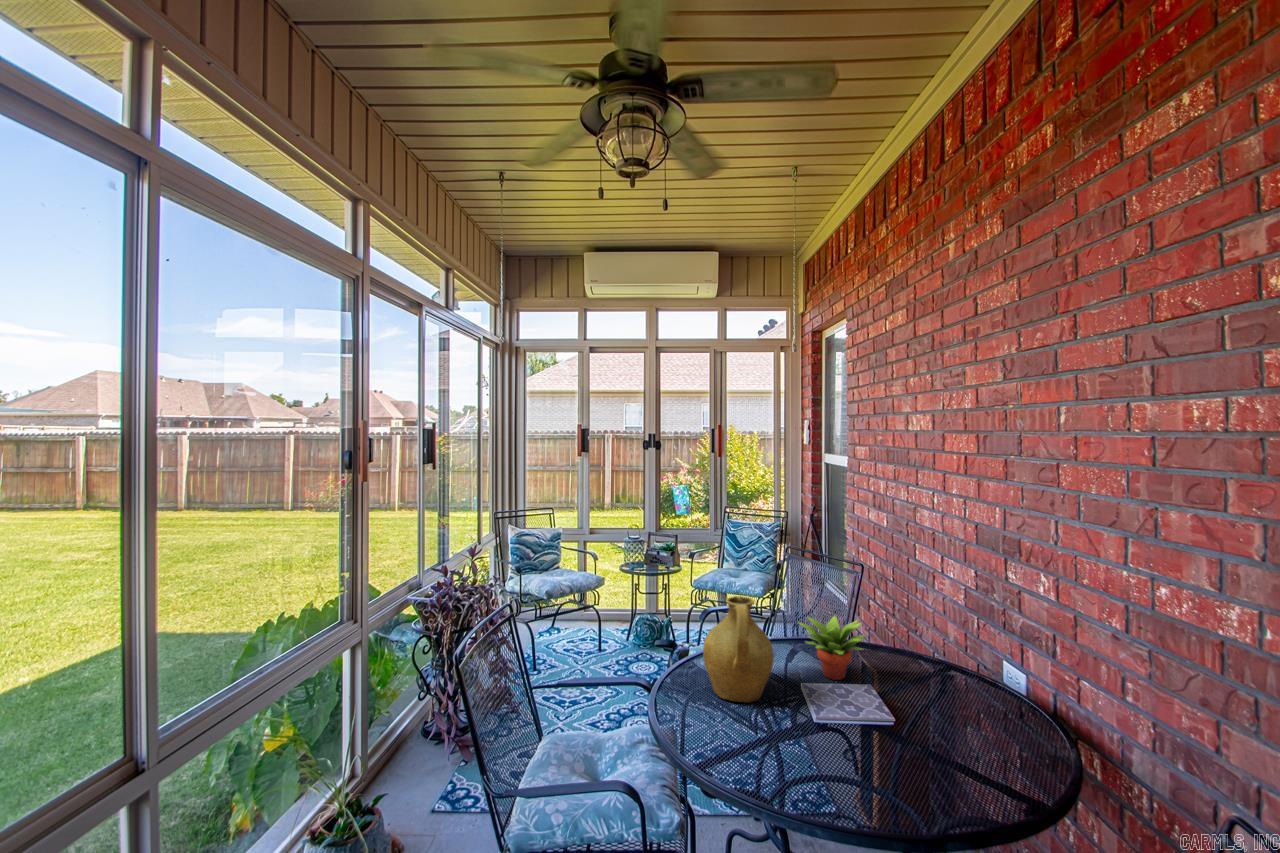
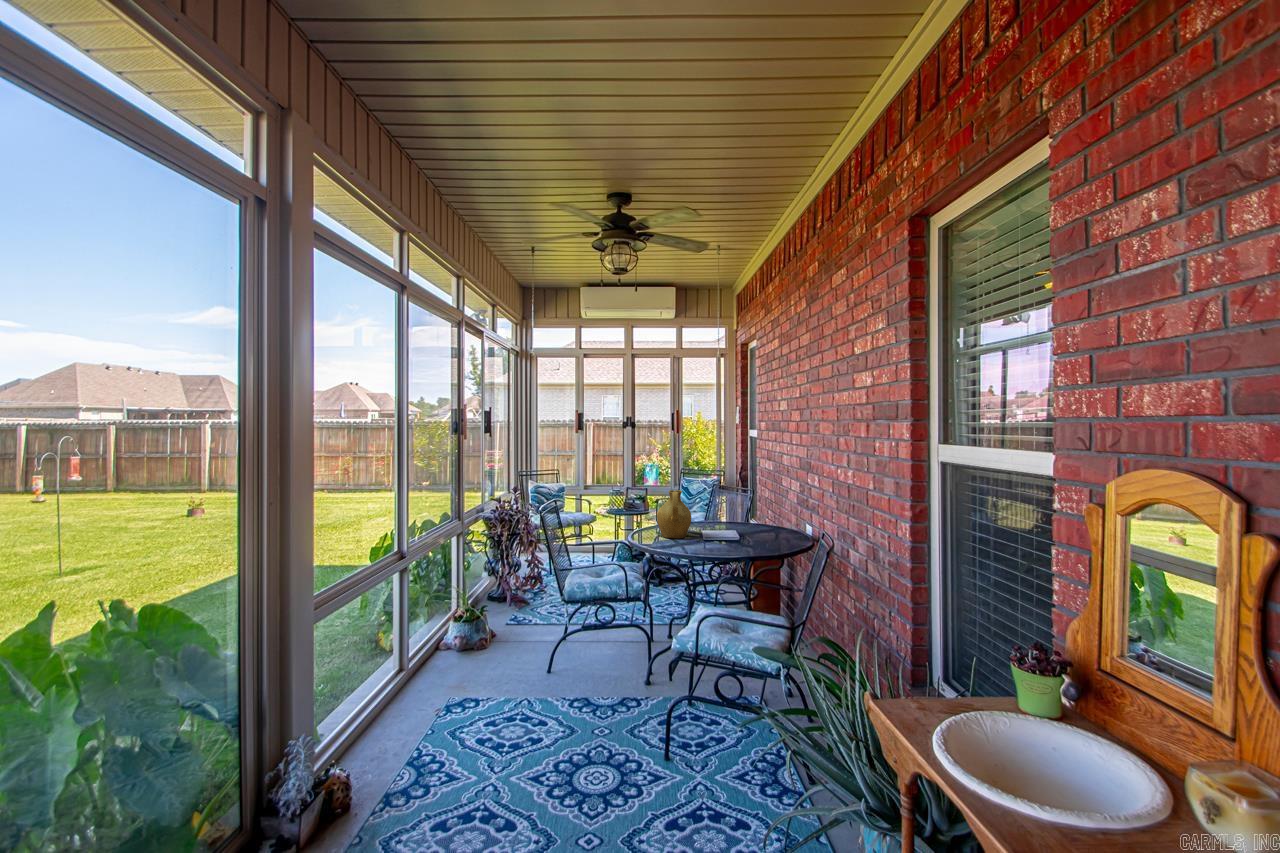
succulent plant: present [798,615,865,680] -> none [705,502,740,532]

